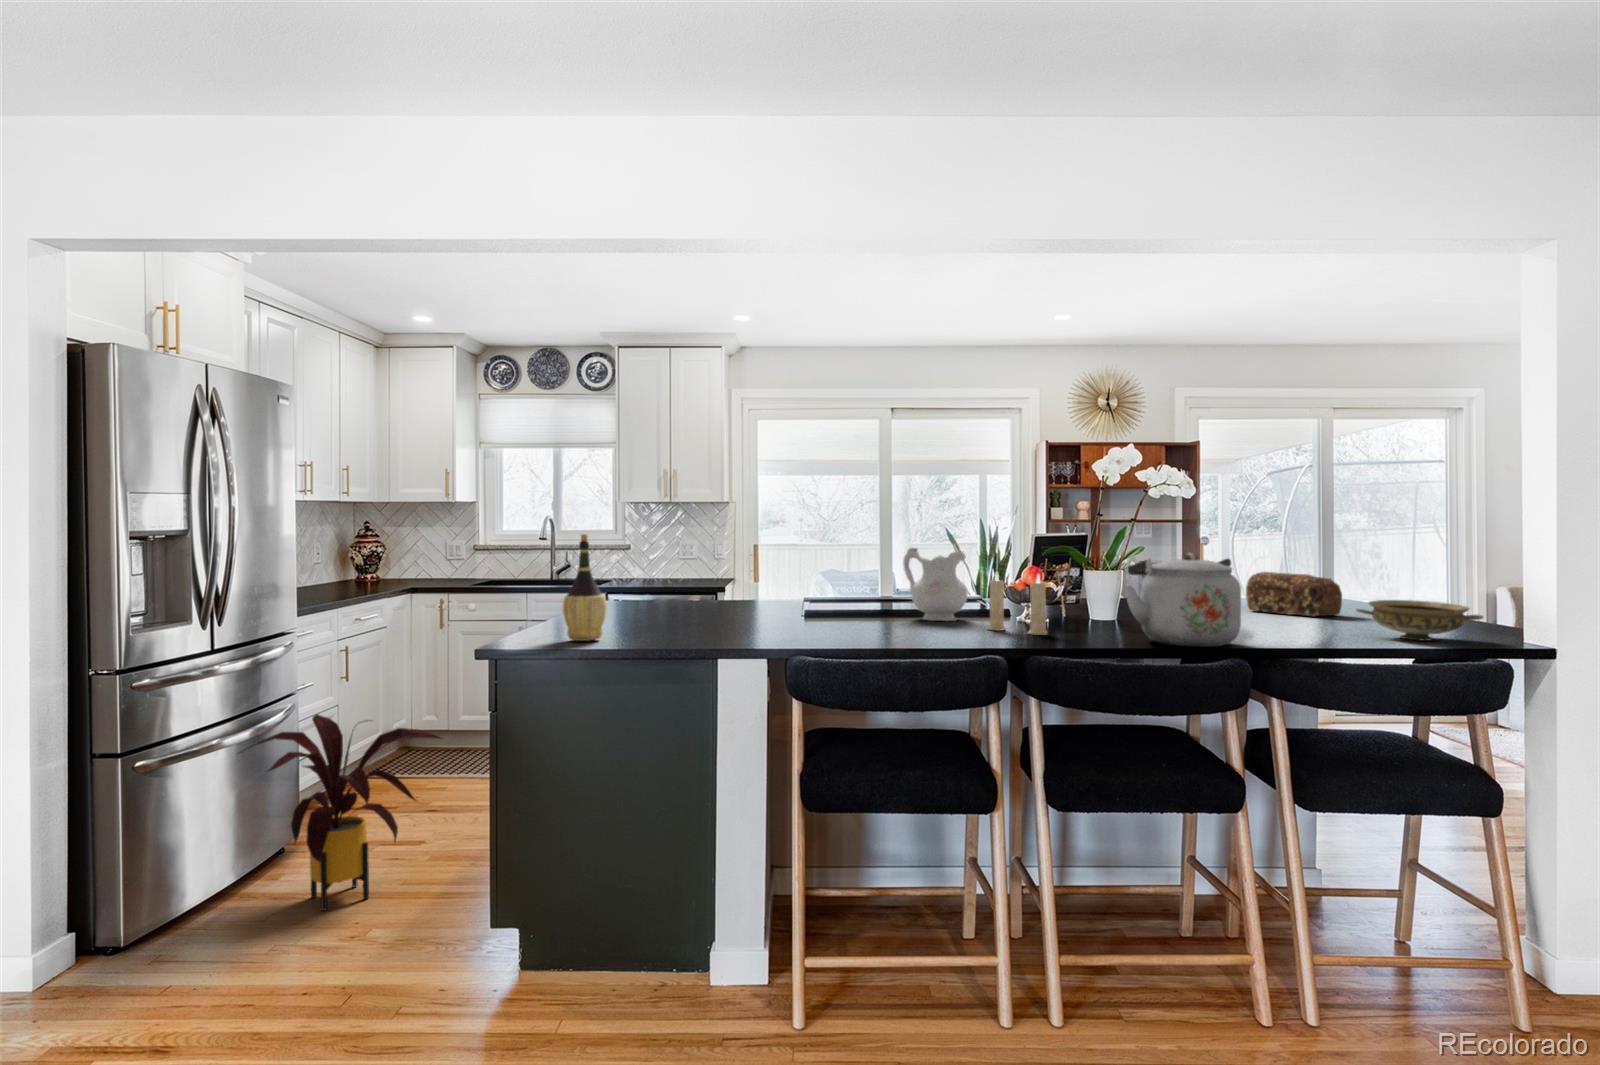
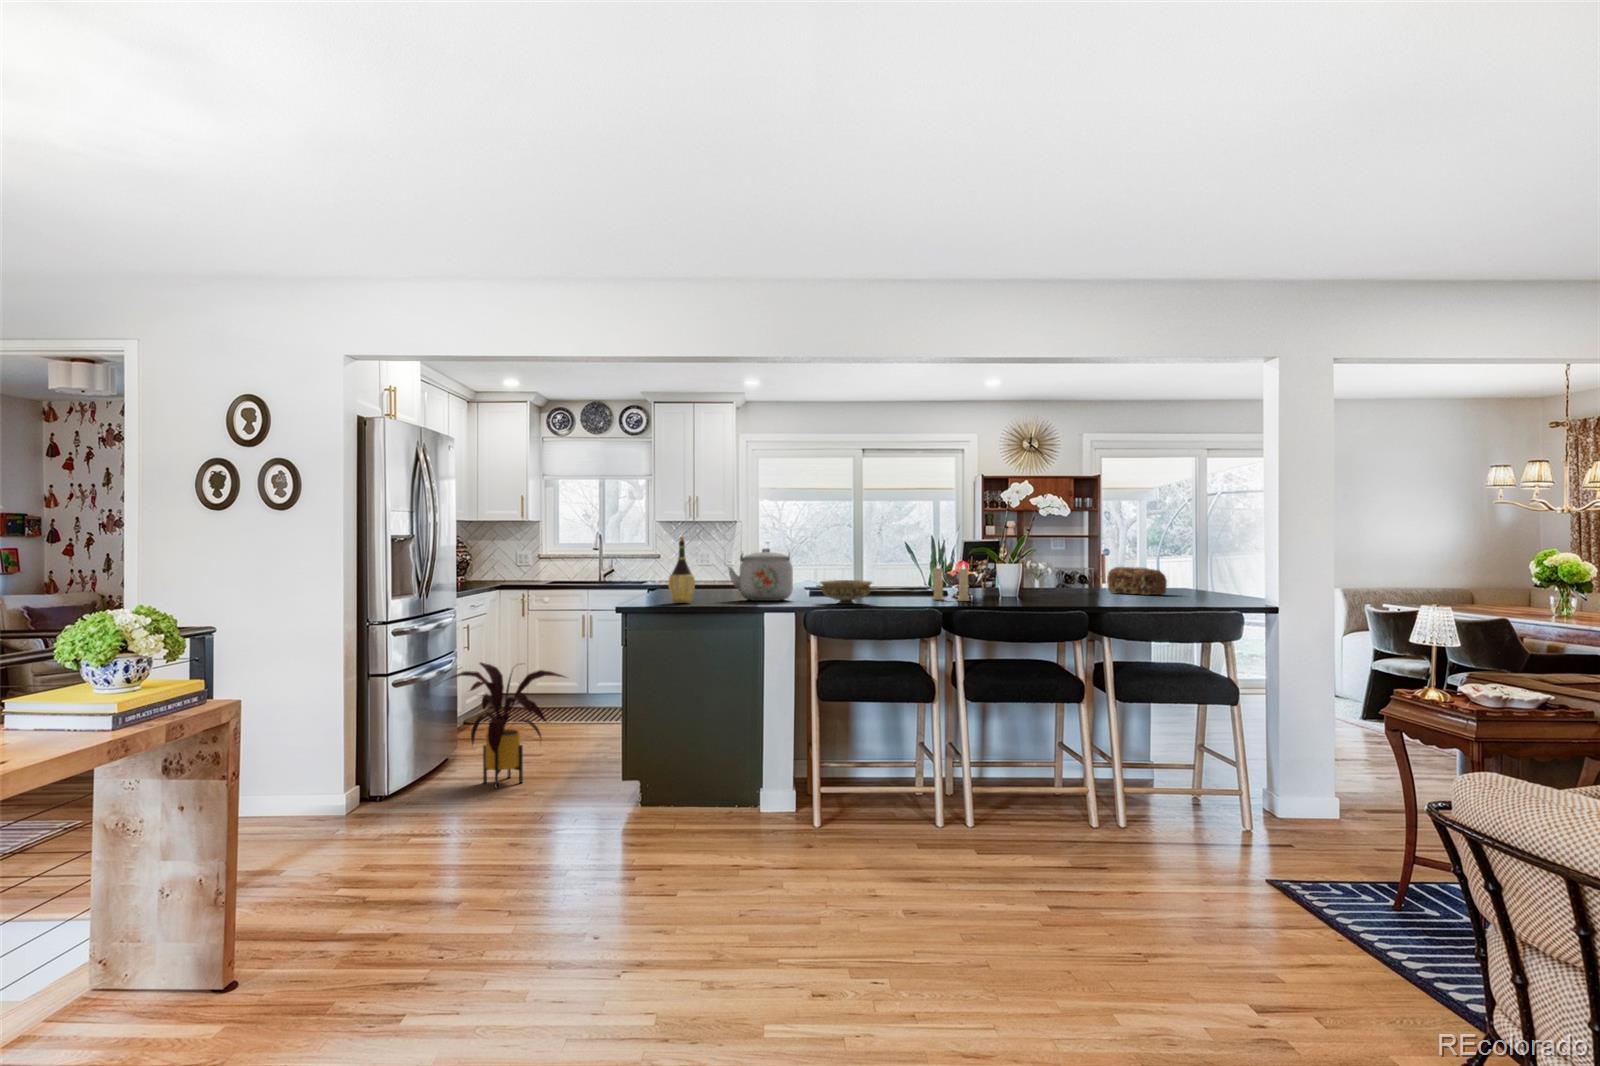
ceramic pitcher: present [903,548,968,621] -> none [878,549,920,597]
kettle: present [1125,553,1241,647] -> present [728,548,793,601]
ceramic bowl: present [1356,600,1483,640] -> present [816,580,876,604]

